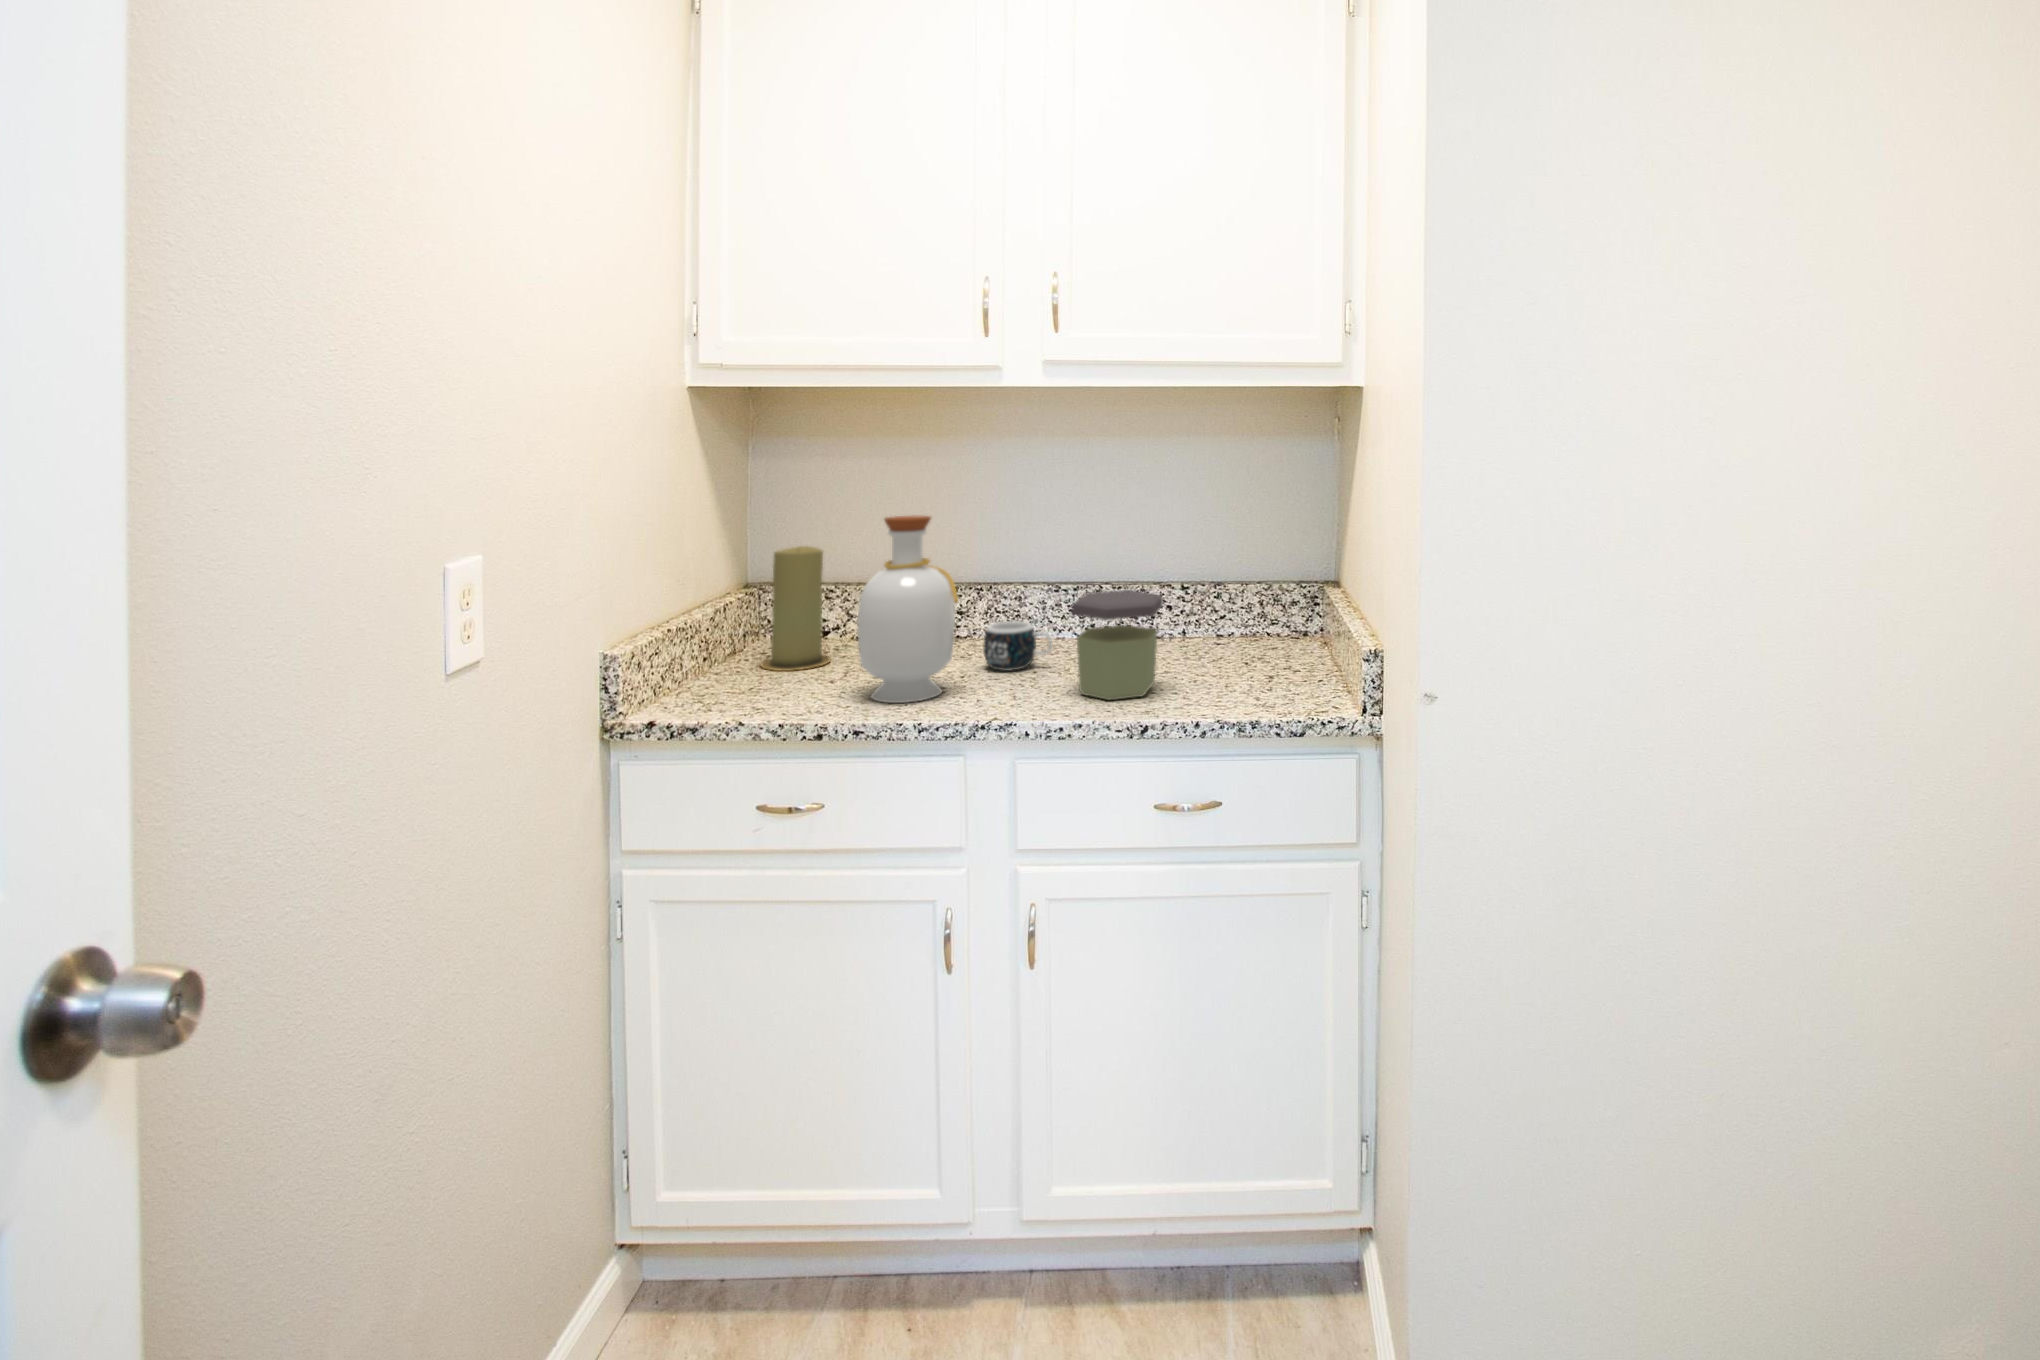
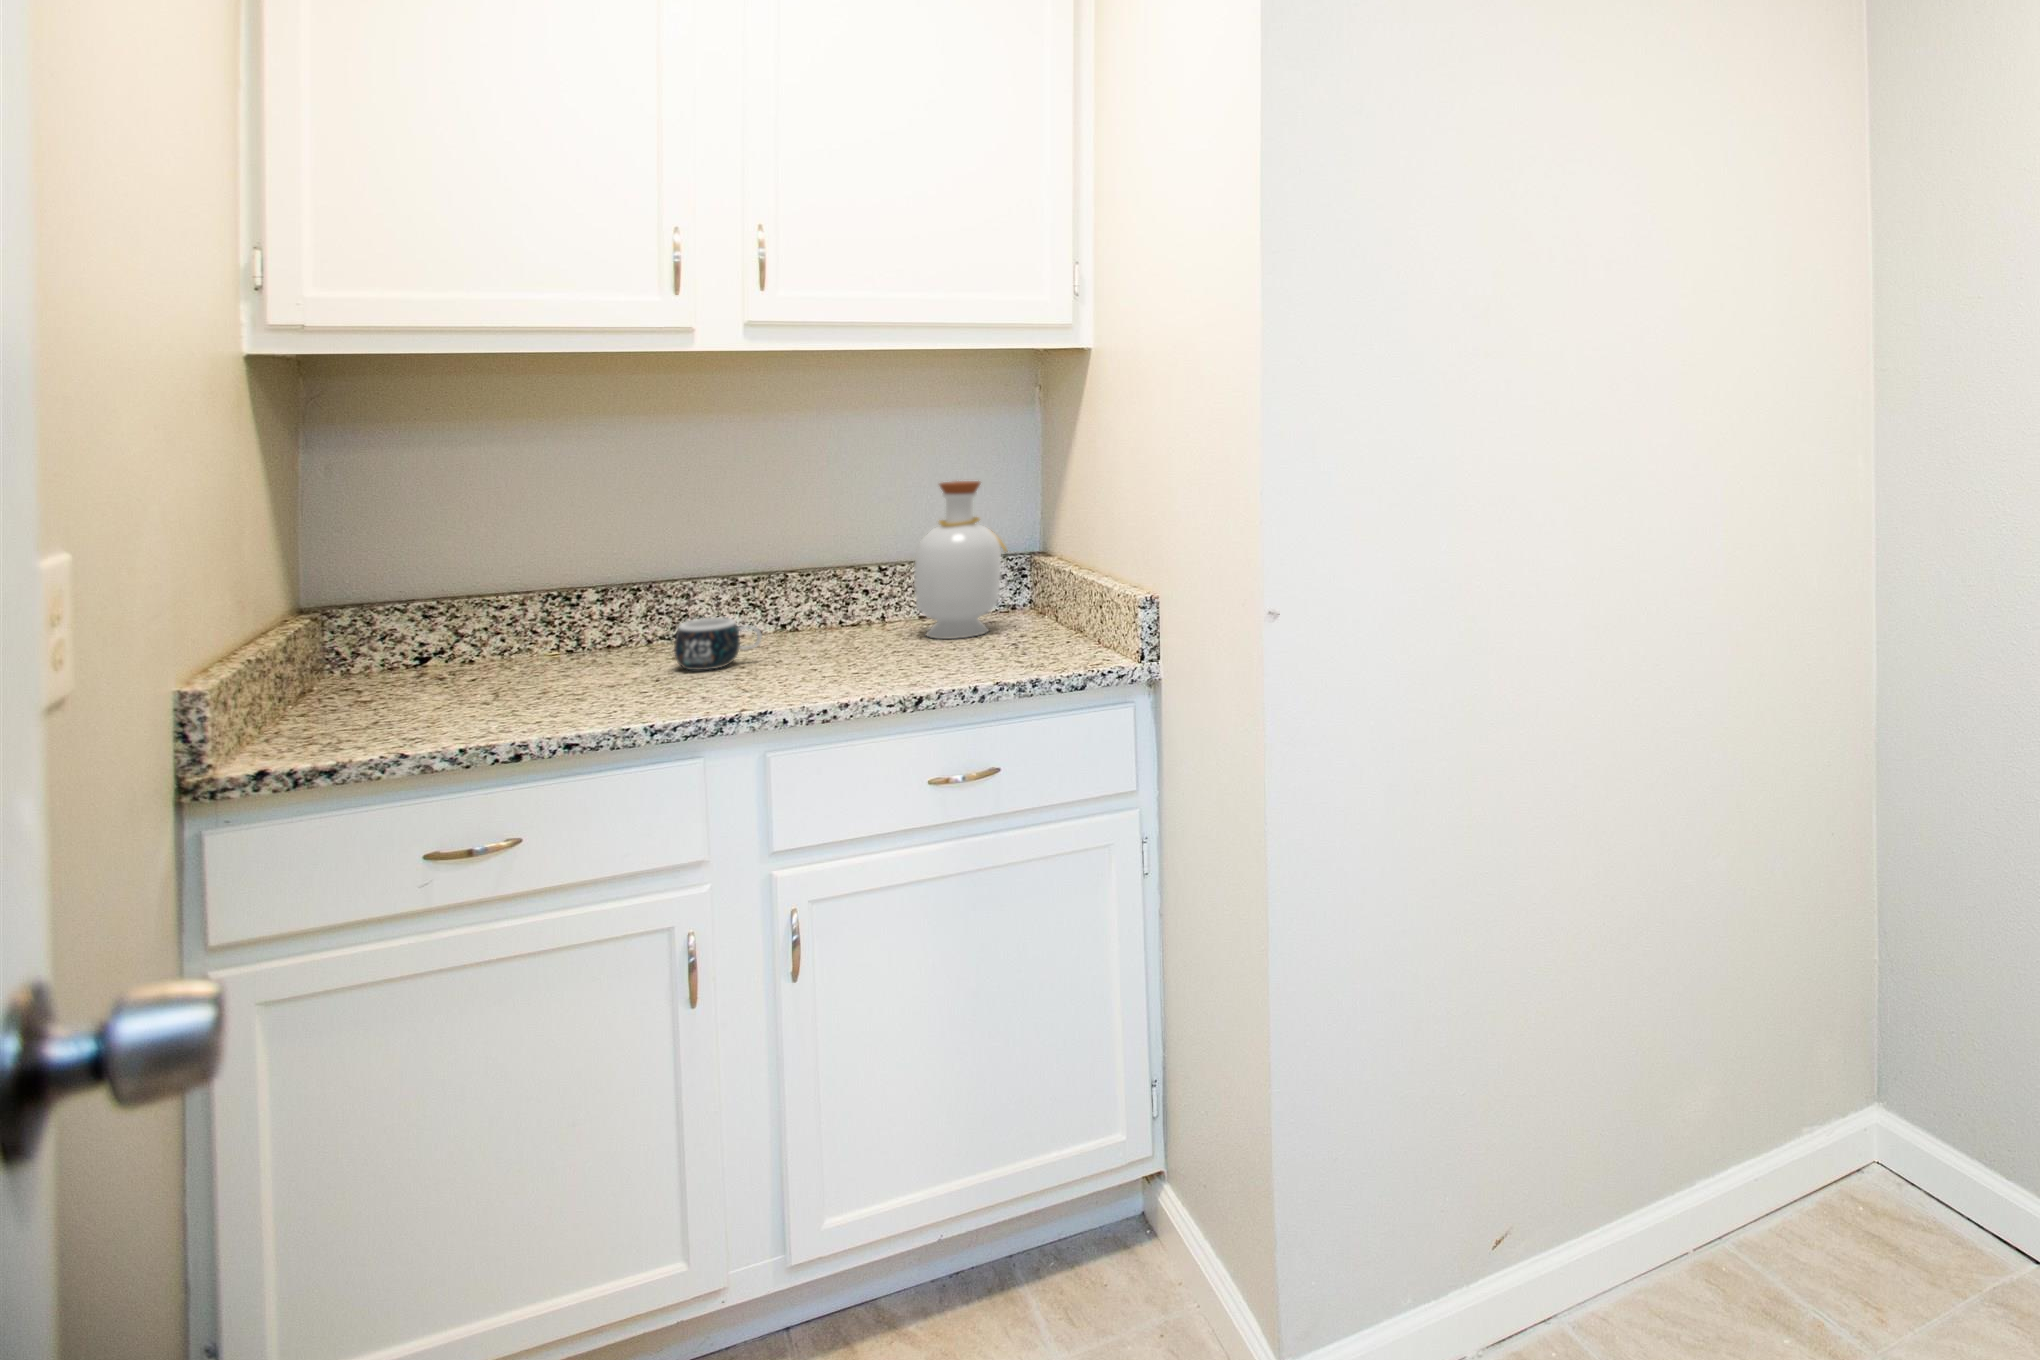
bottle: present [857,516,958,703] -> present [914,481,1007,639]
candle: present [761,546,831,671] -> none [349,555,453,703]
jar: present [1071,590,1163,700] -> none [814,572,908,681]

